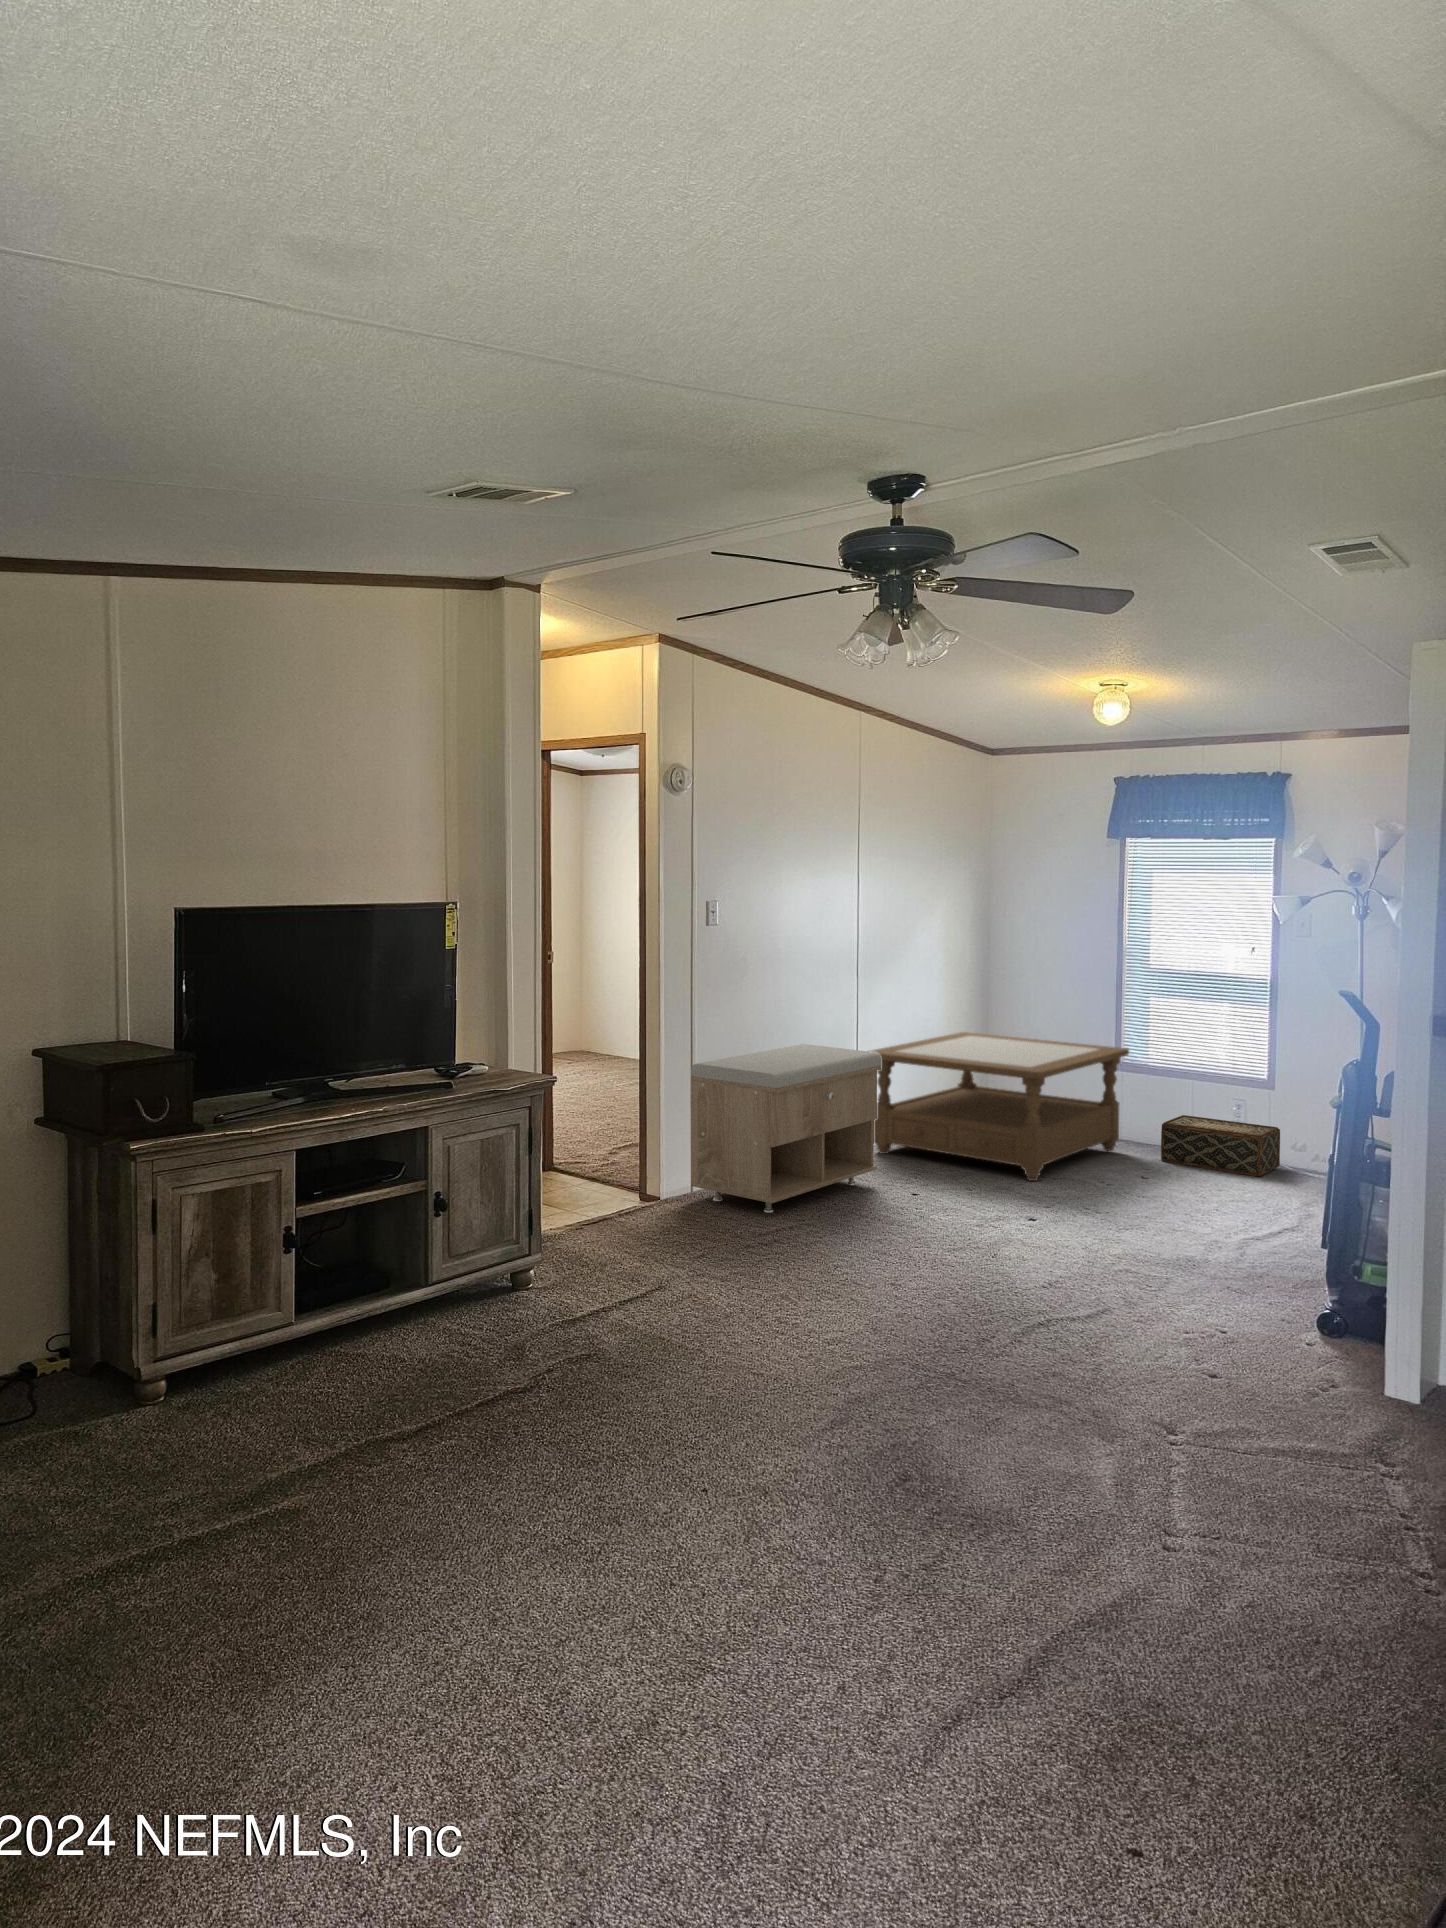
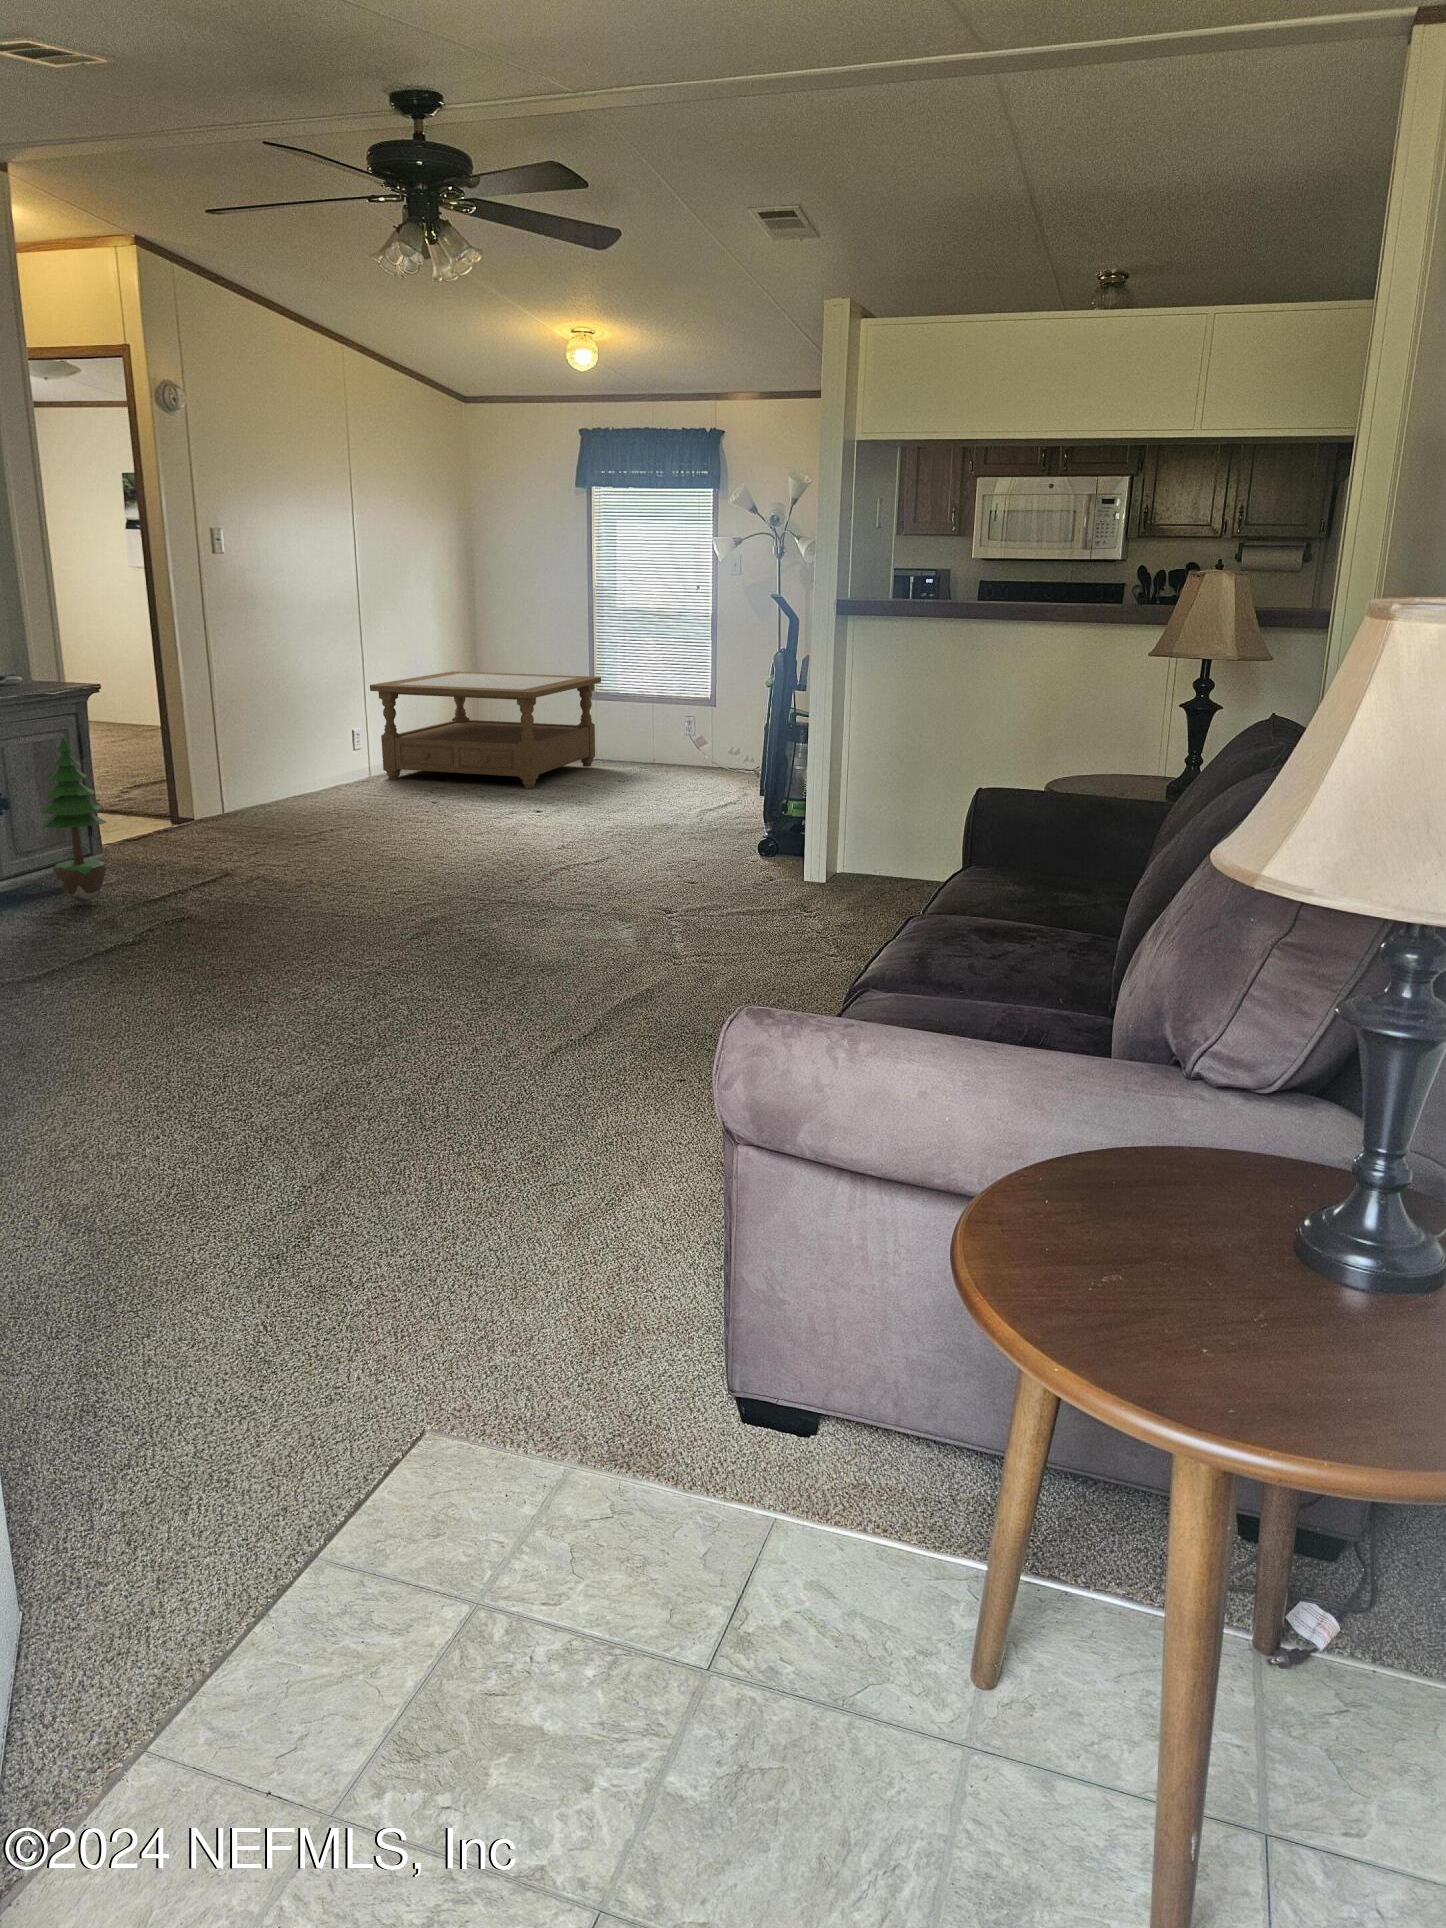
storage bench: present [691,1044,881,1213] -> none [213,675,395,823]
woven basket: present [1161,1115,1280,1176] -> none [630,733,721,776]
potted tree: none [473,1138,537,1316] -> present [41,737,106,903]

